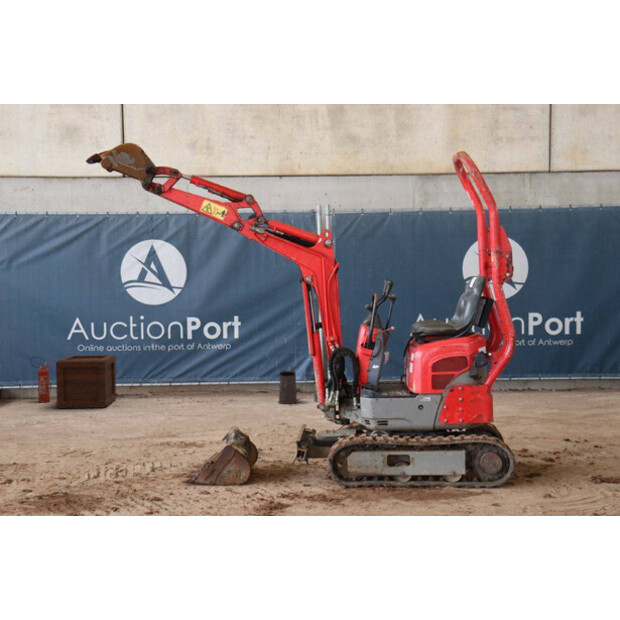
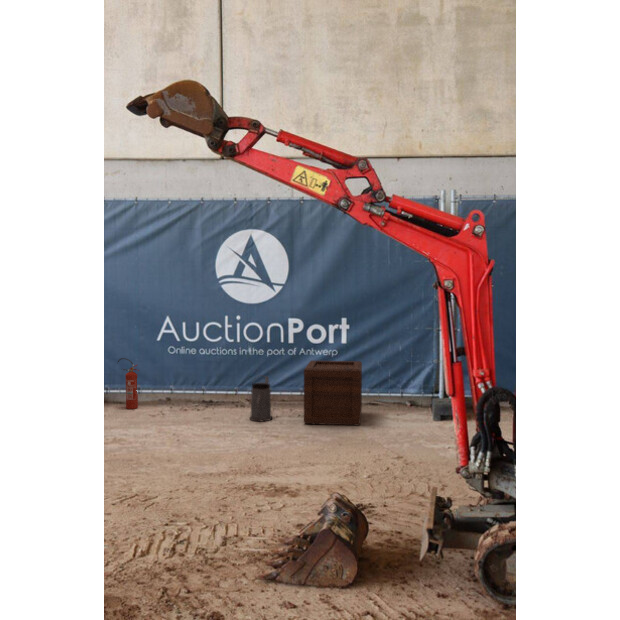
wooden crate: present [56,355,116,408] -> present [304,361,362,425]
watering can: present [278,367,297,404] -> present [250,376,272,421]

